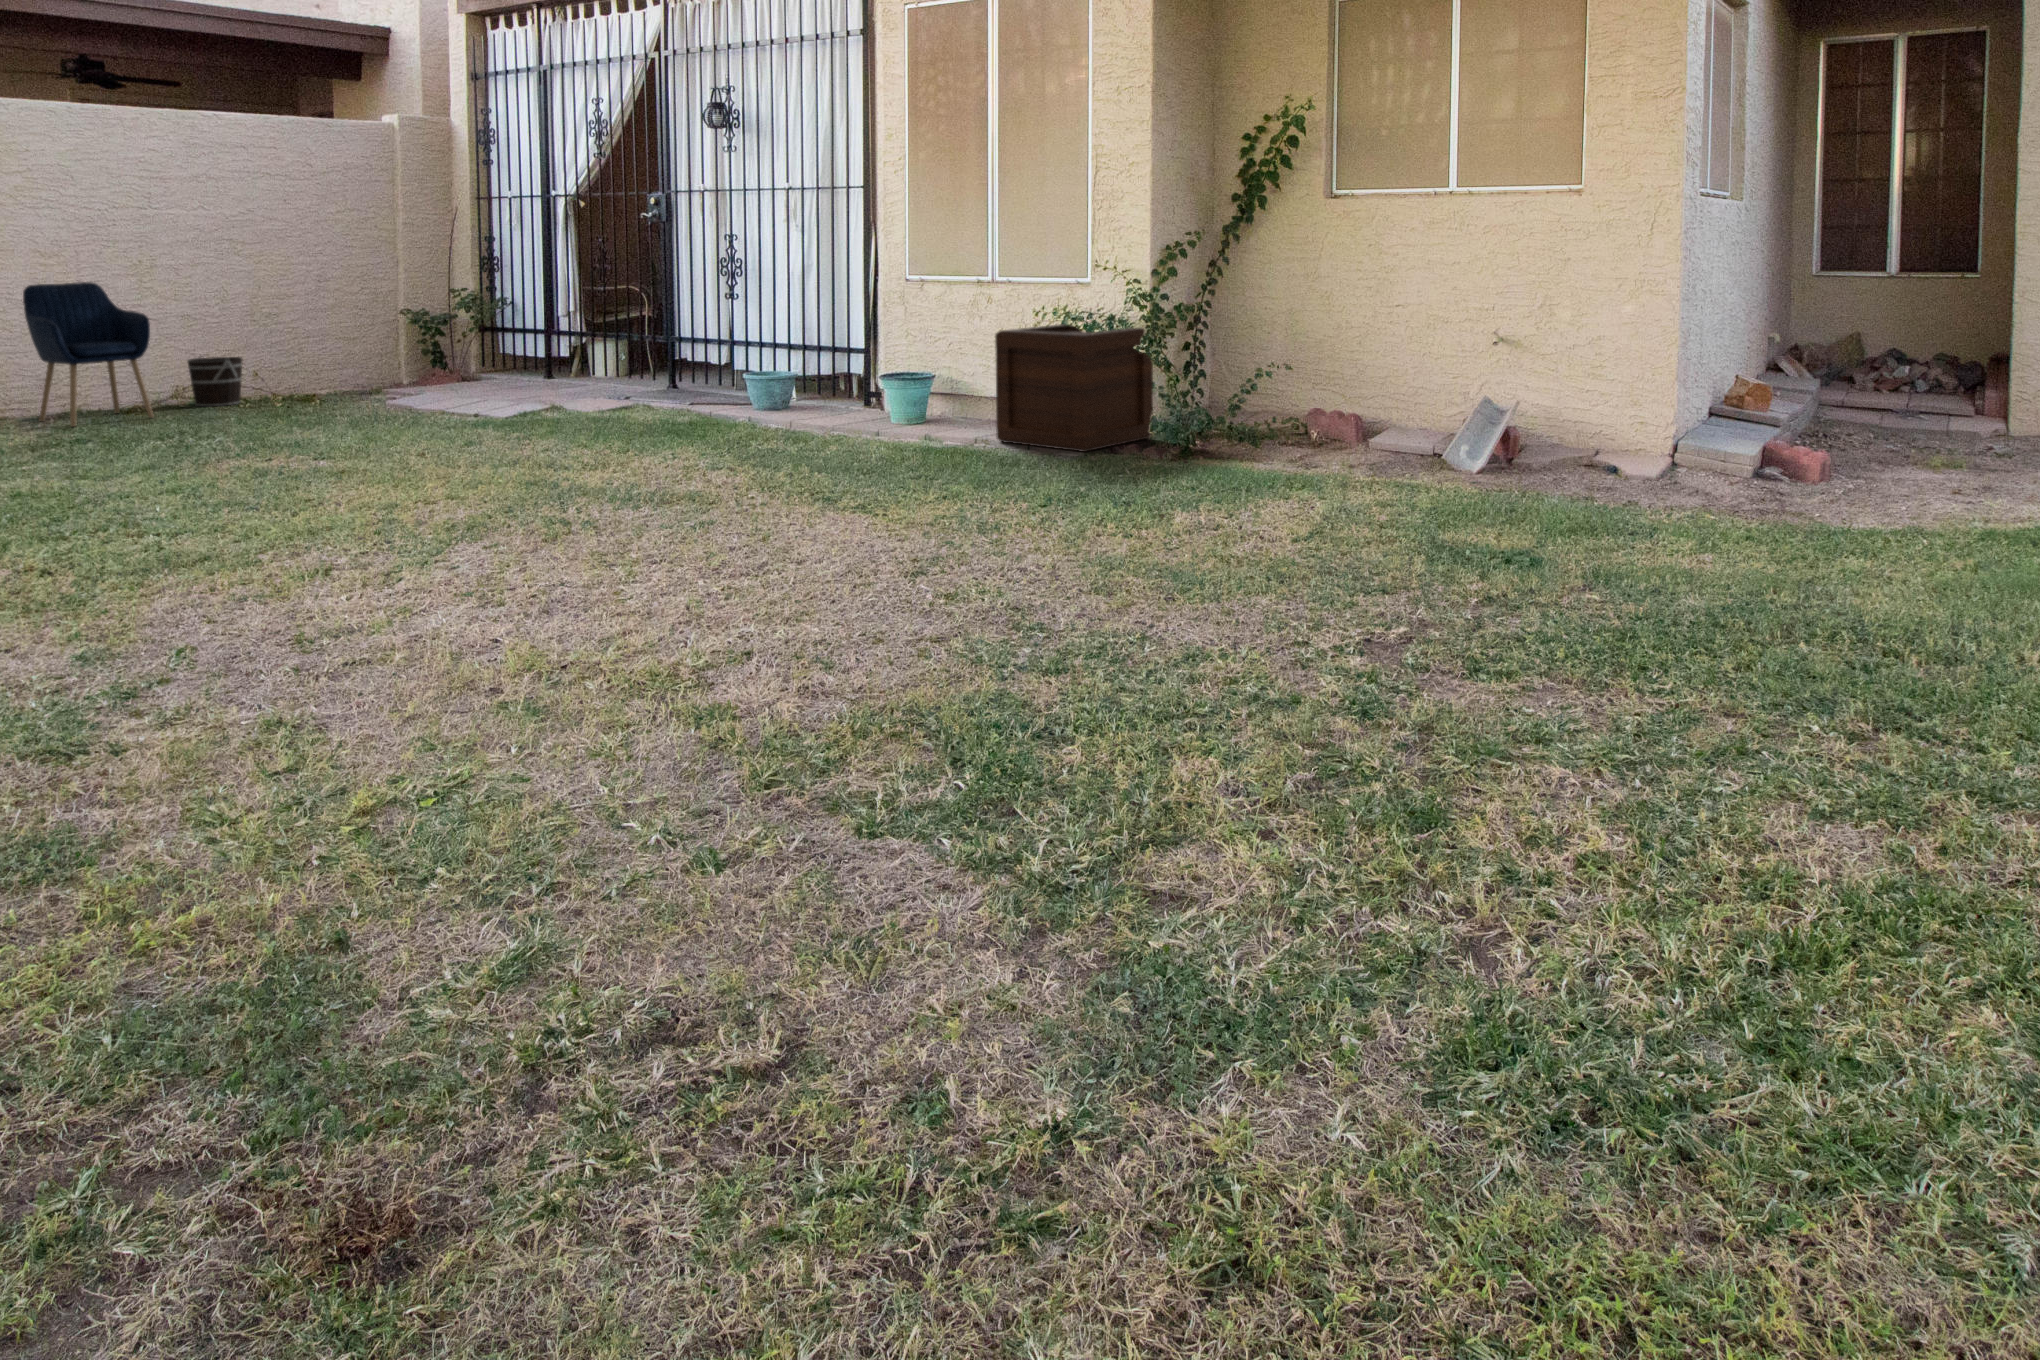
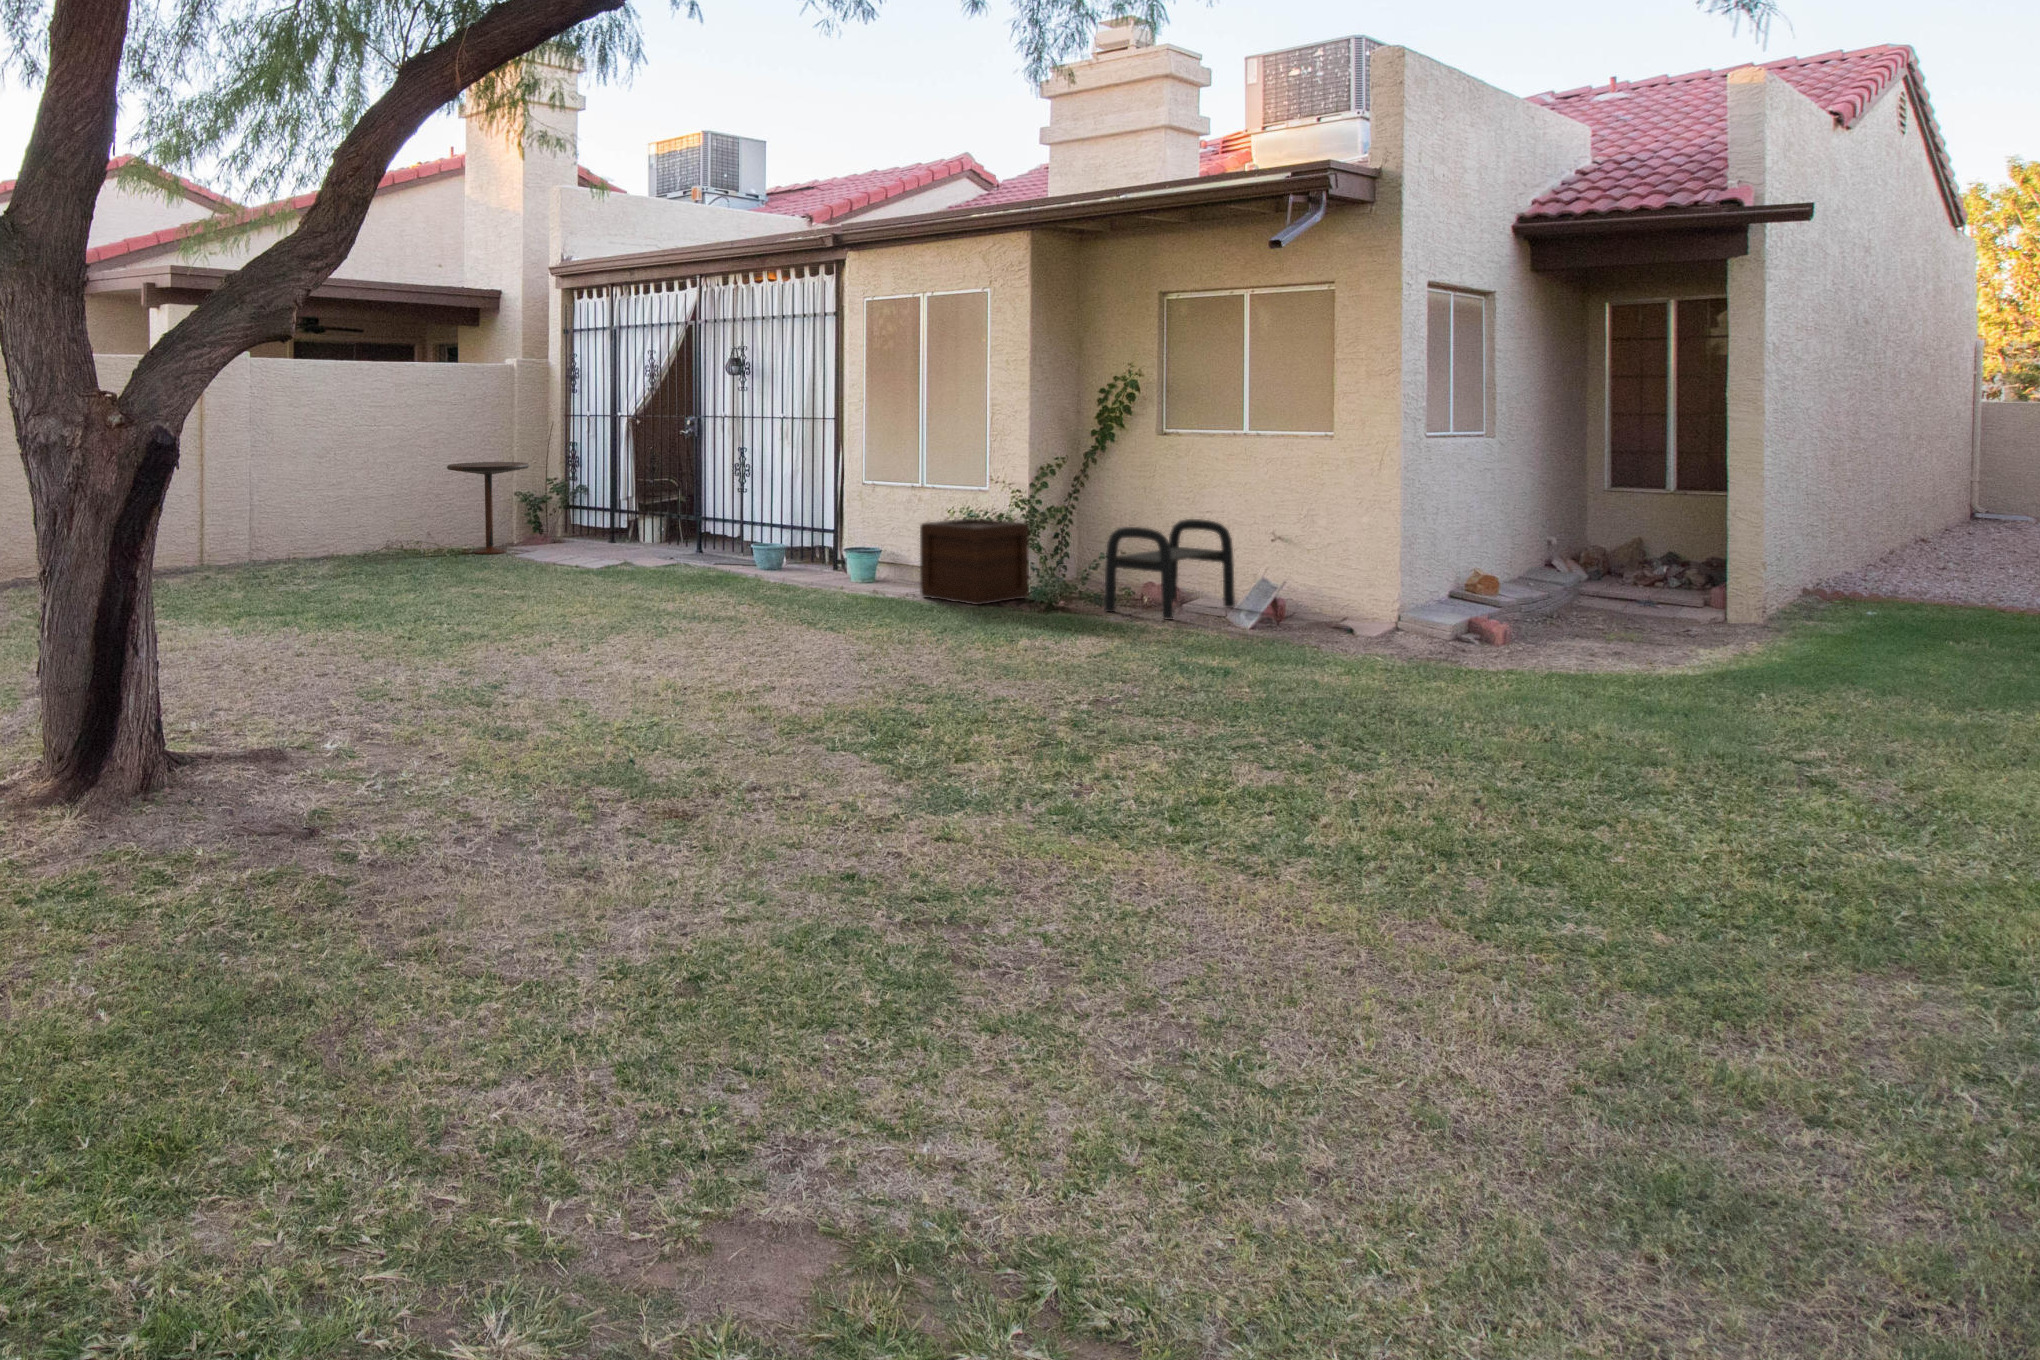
pedestal table: none [283,261,416,396] -> present [447,462,529,554]
chair: present [23,282,154,427] -> none [305,478,377,570]
bench: none [1271,318,1443,466] -> present [1104,519,1235,620]
bucket: present [188,357,242,406] -> none [390,525,423,559]

